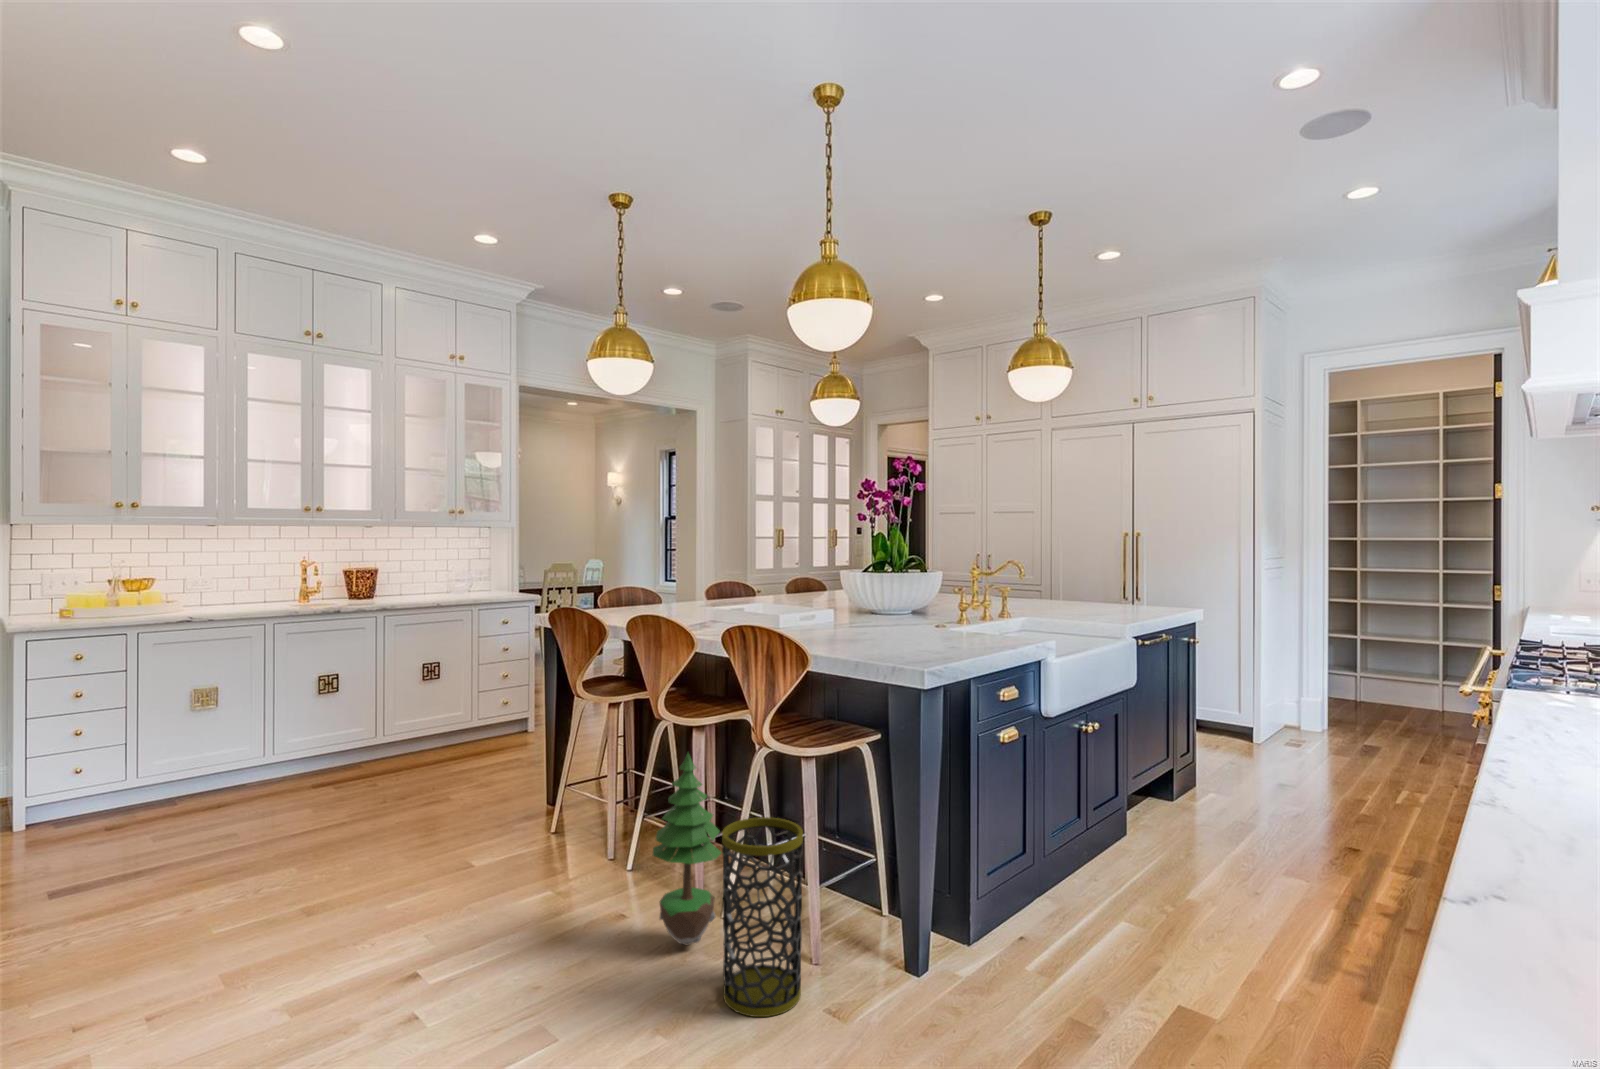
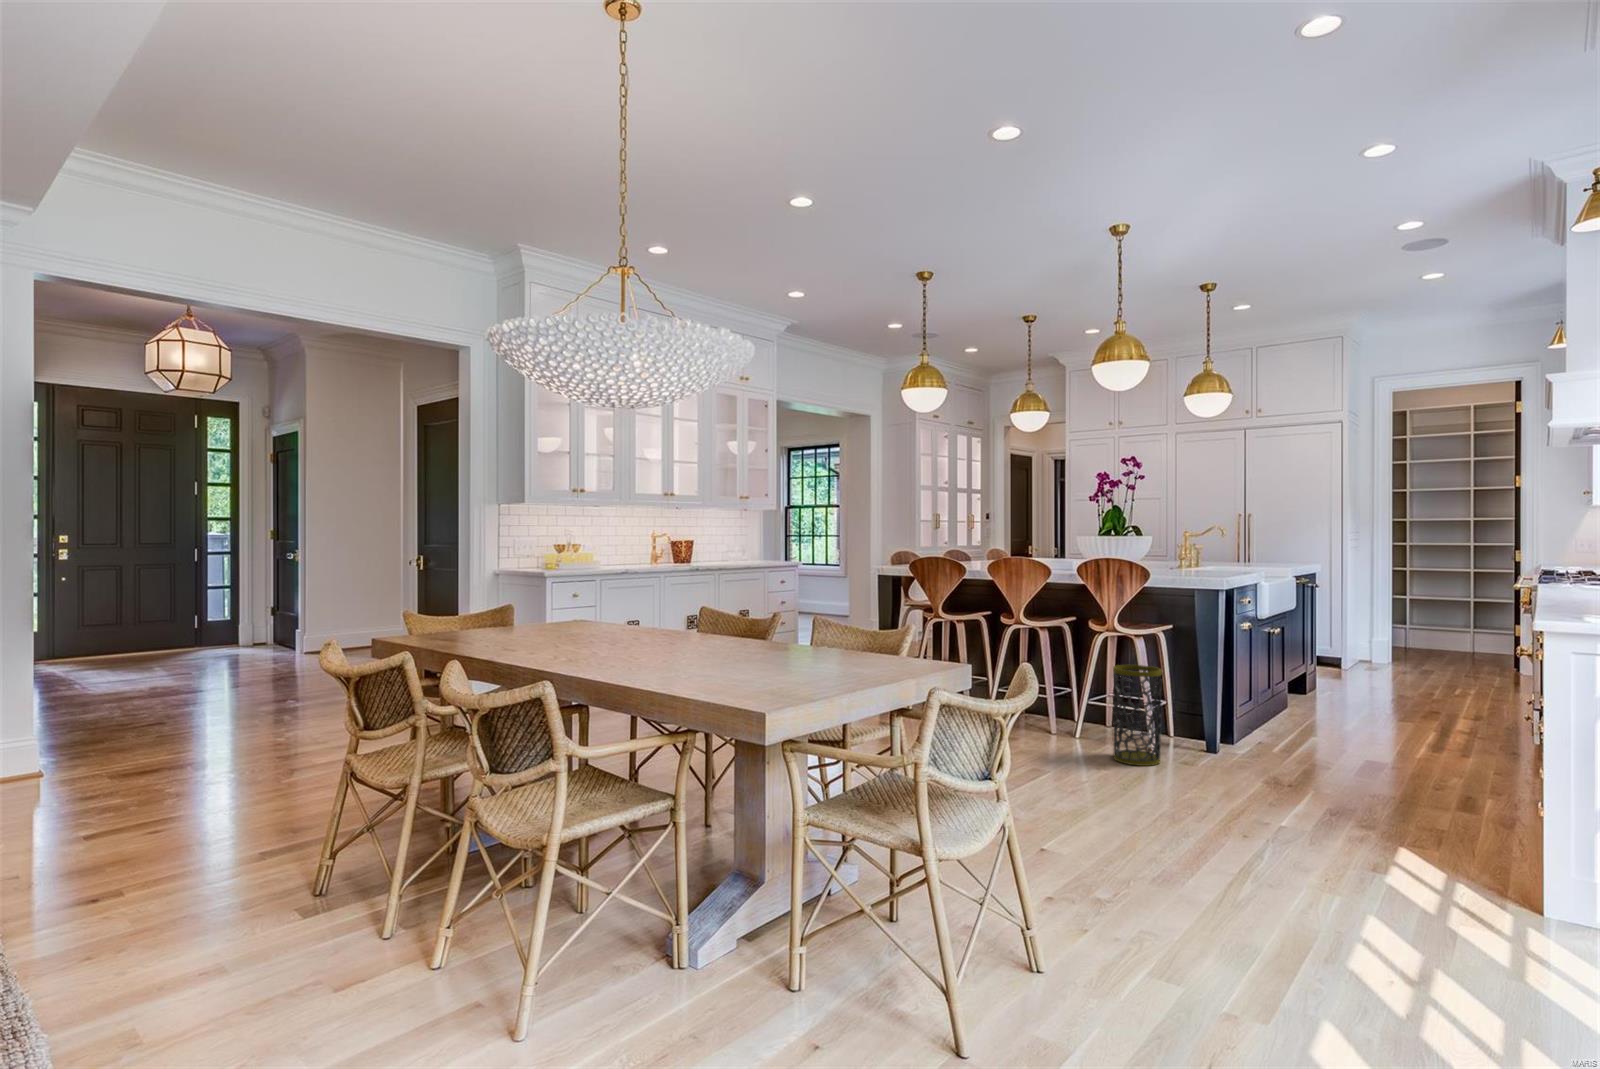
potted tree: present [653,753,722,945] -> none [1048,632,1091,747]

